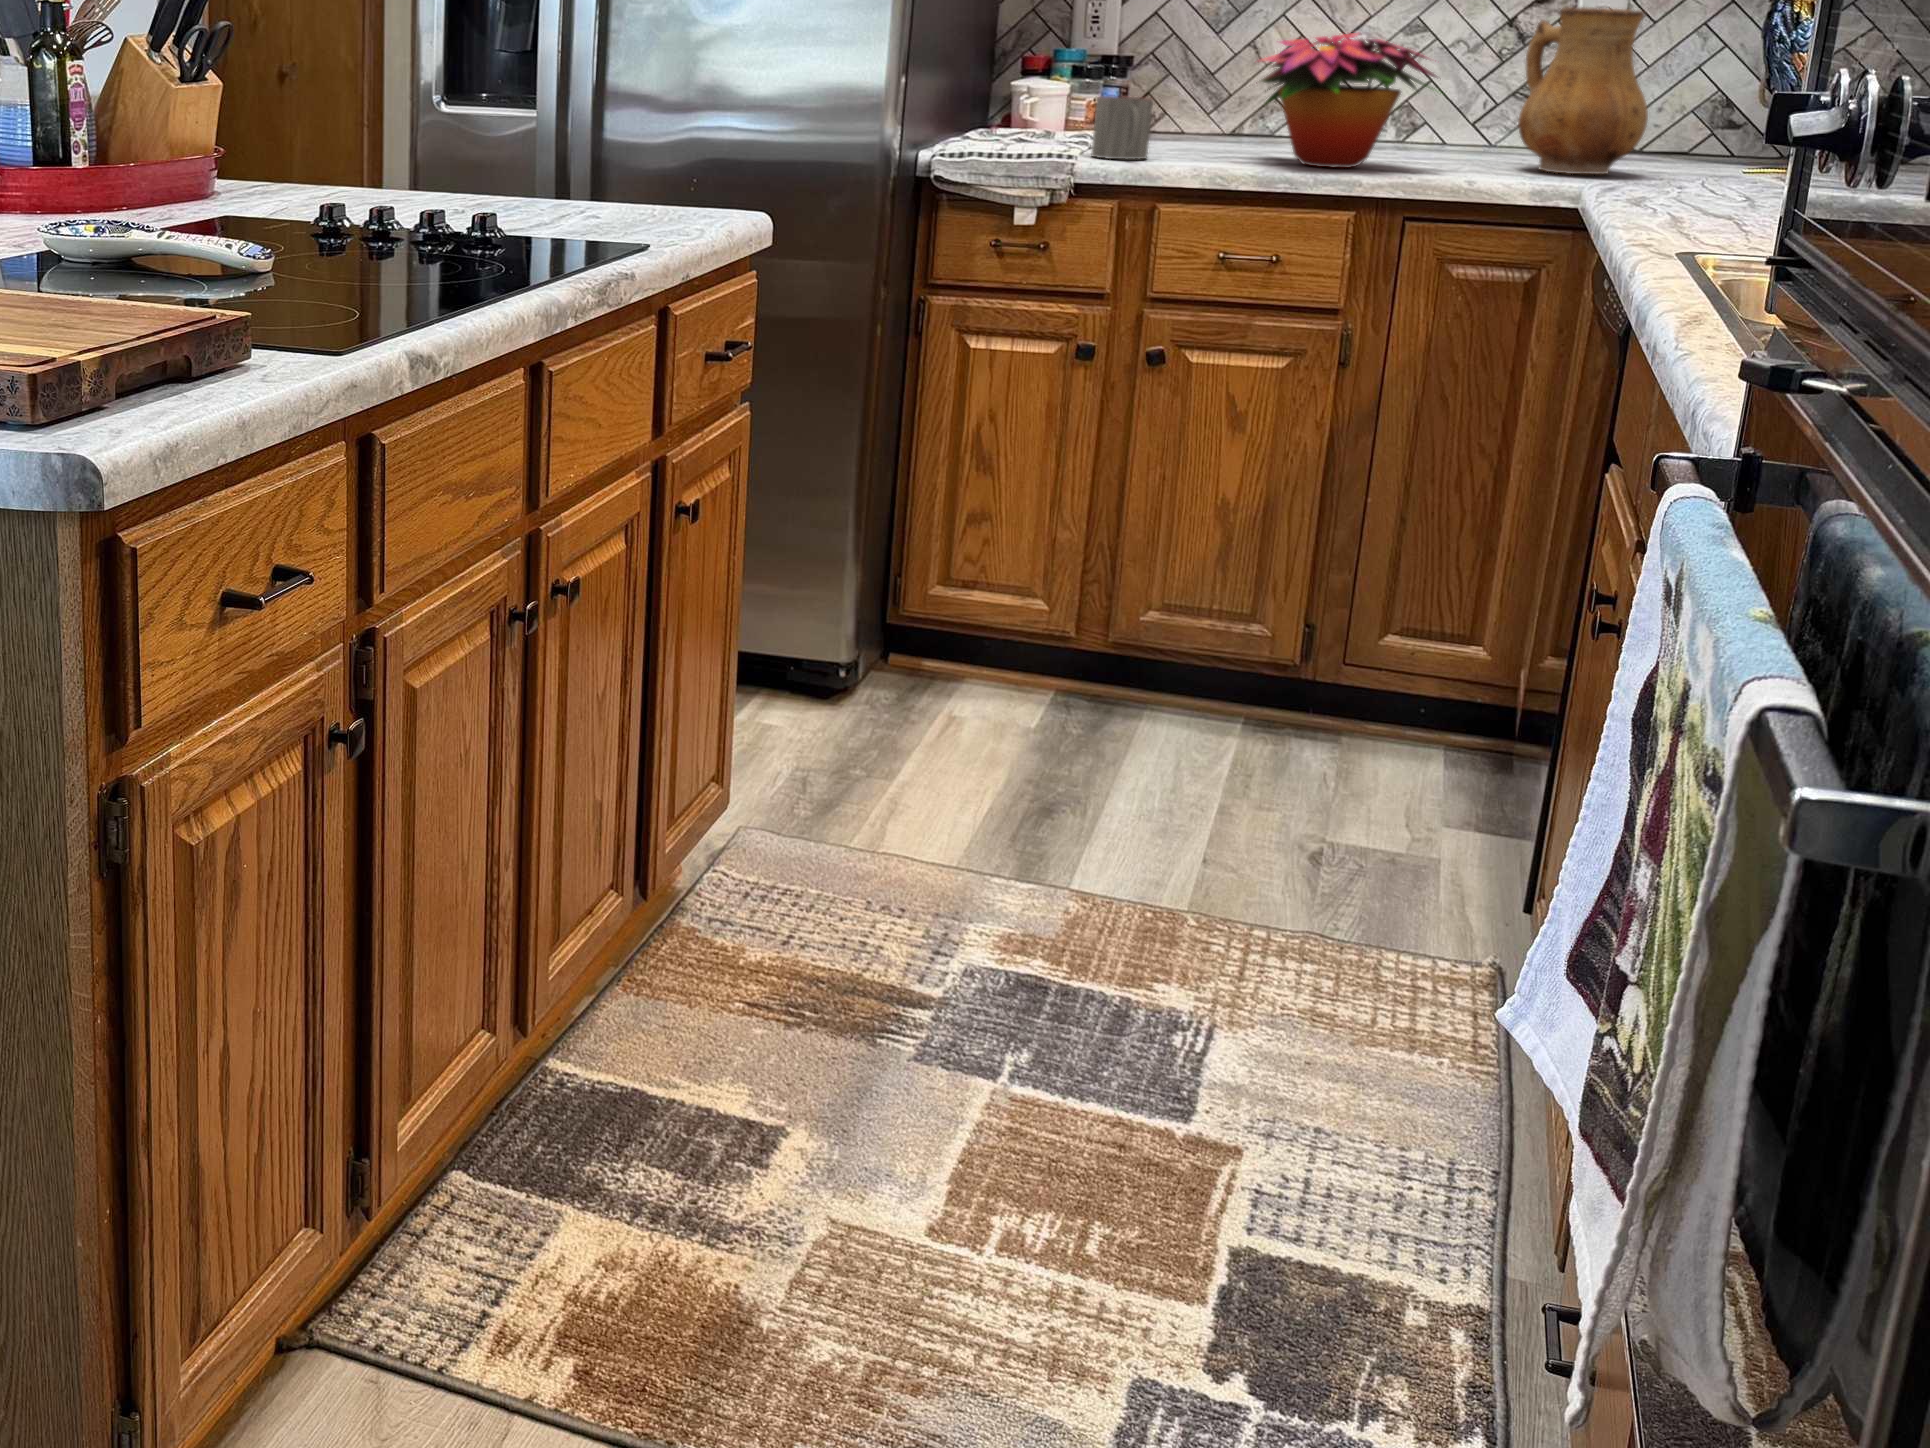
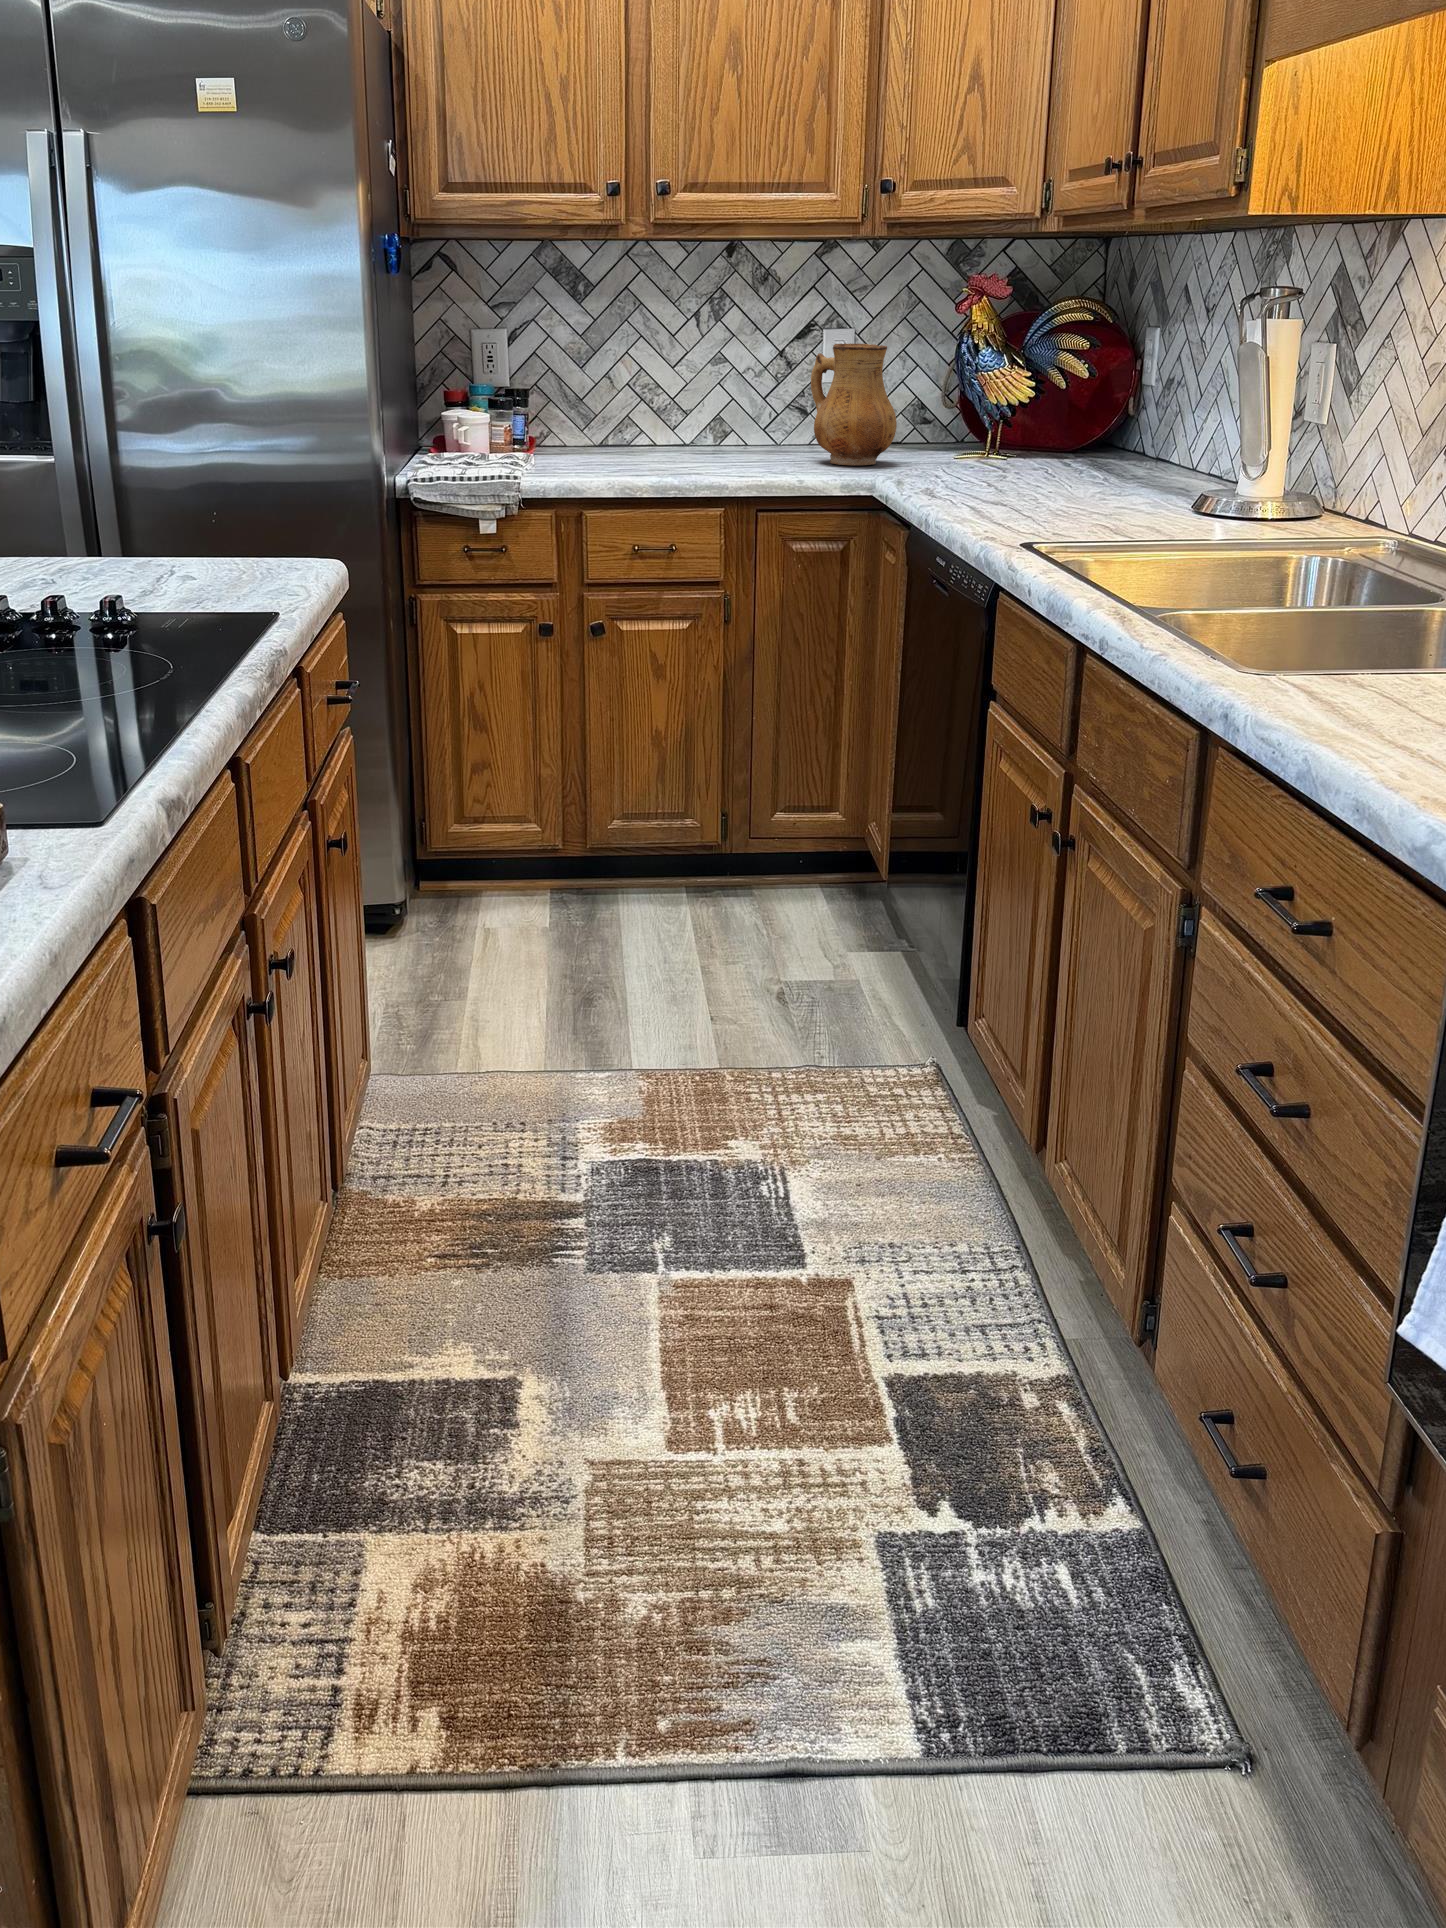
flower arrangement: present [1261,33,1437,168] -> none [628,367,778,472]
mug: present [1092,96,1153,159] -> none [527,424,570,475]

